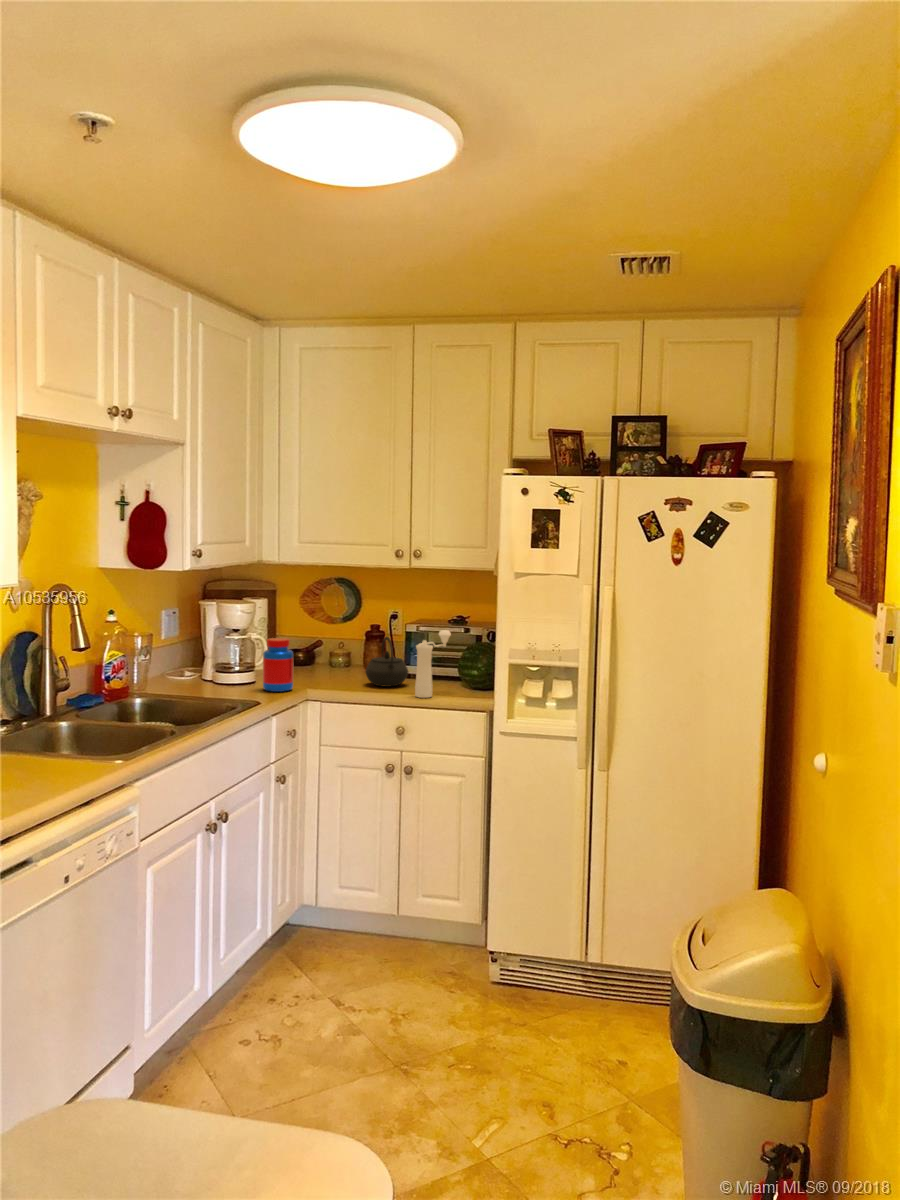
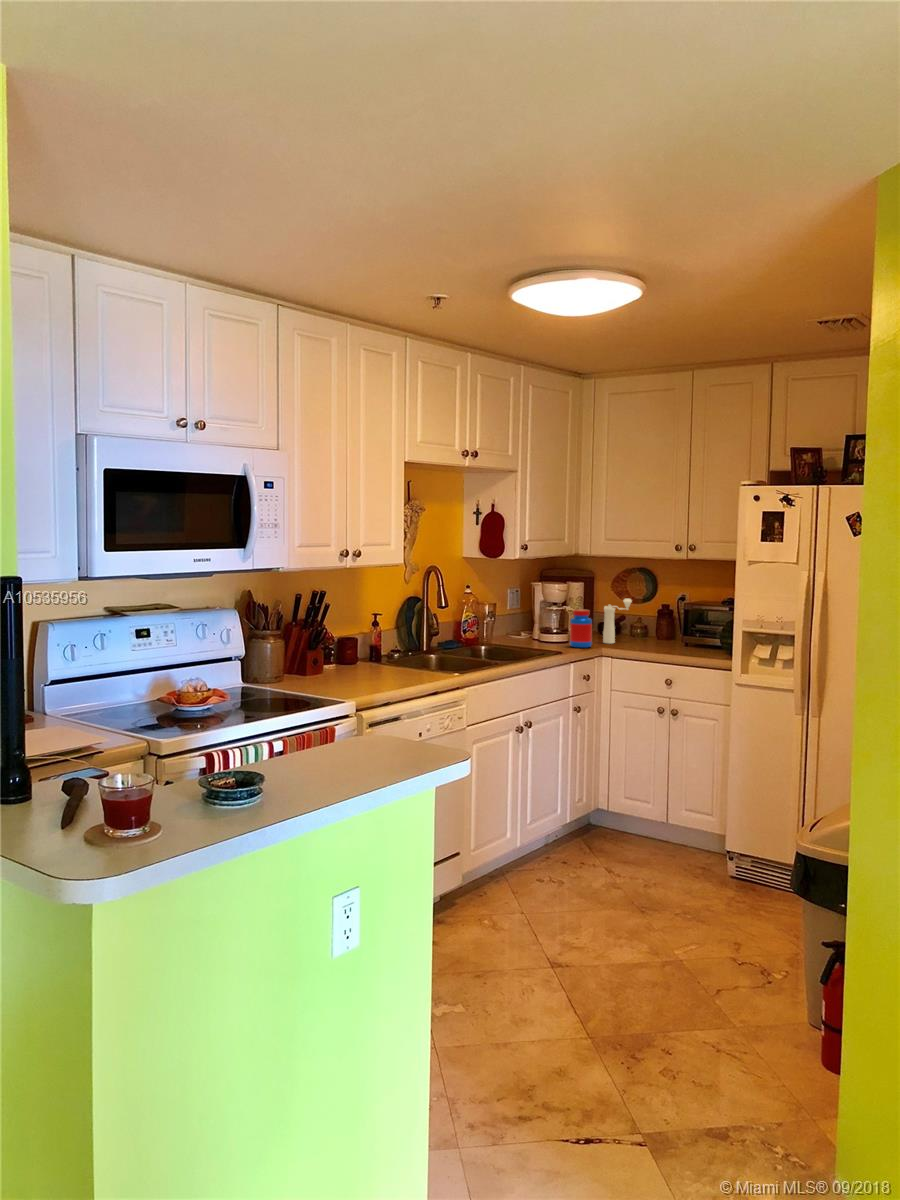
pepper mill: present [415,630,451,698] -> present [603,599,632,644]
kettle: present [366,637,408,687] -> none [648,611,681,649]

